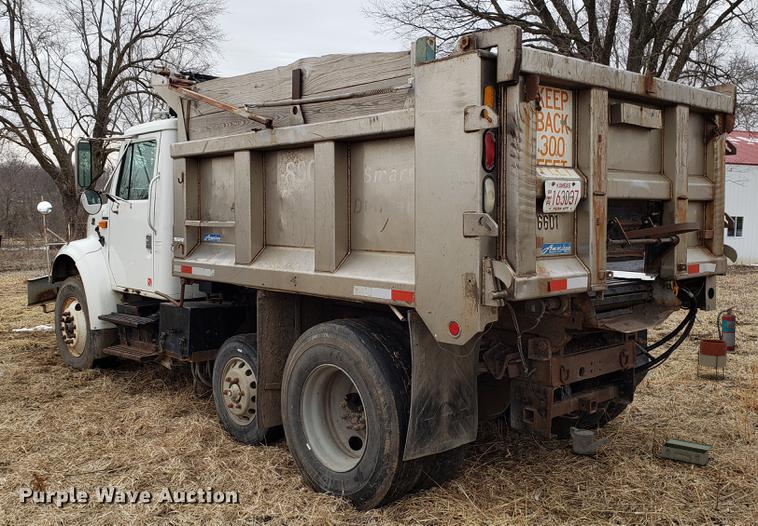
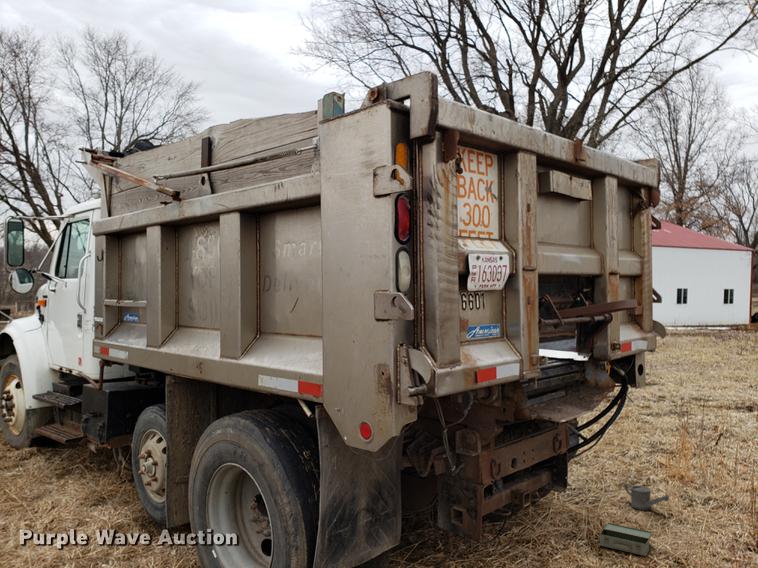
fire extinguisher: present [717,306,739,351] -> none [634,371,655,413]
planter: present [697,339,727,382] -> none [621,406,649,448]
watering can: present [570,427,608,454] -> present [625,483,669,510]

